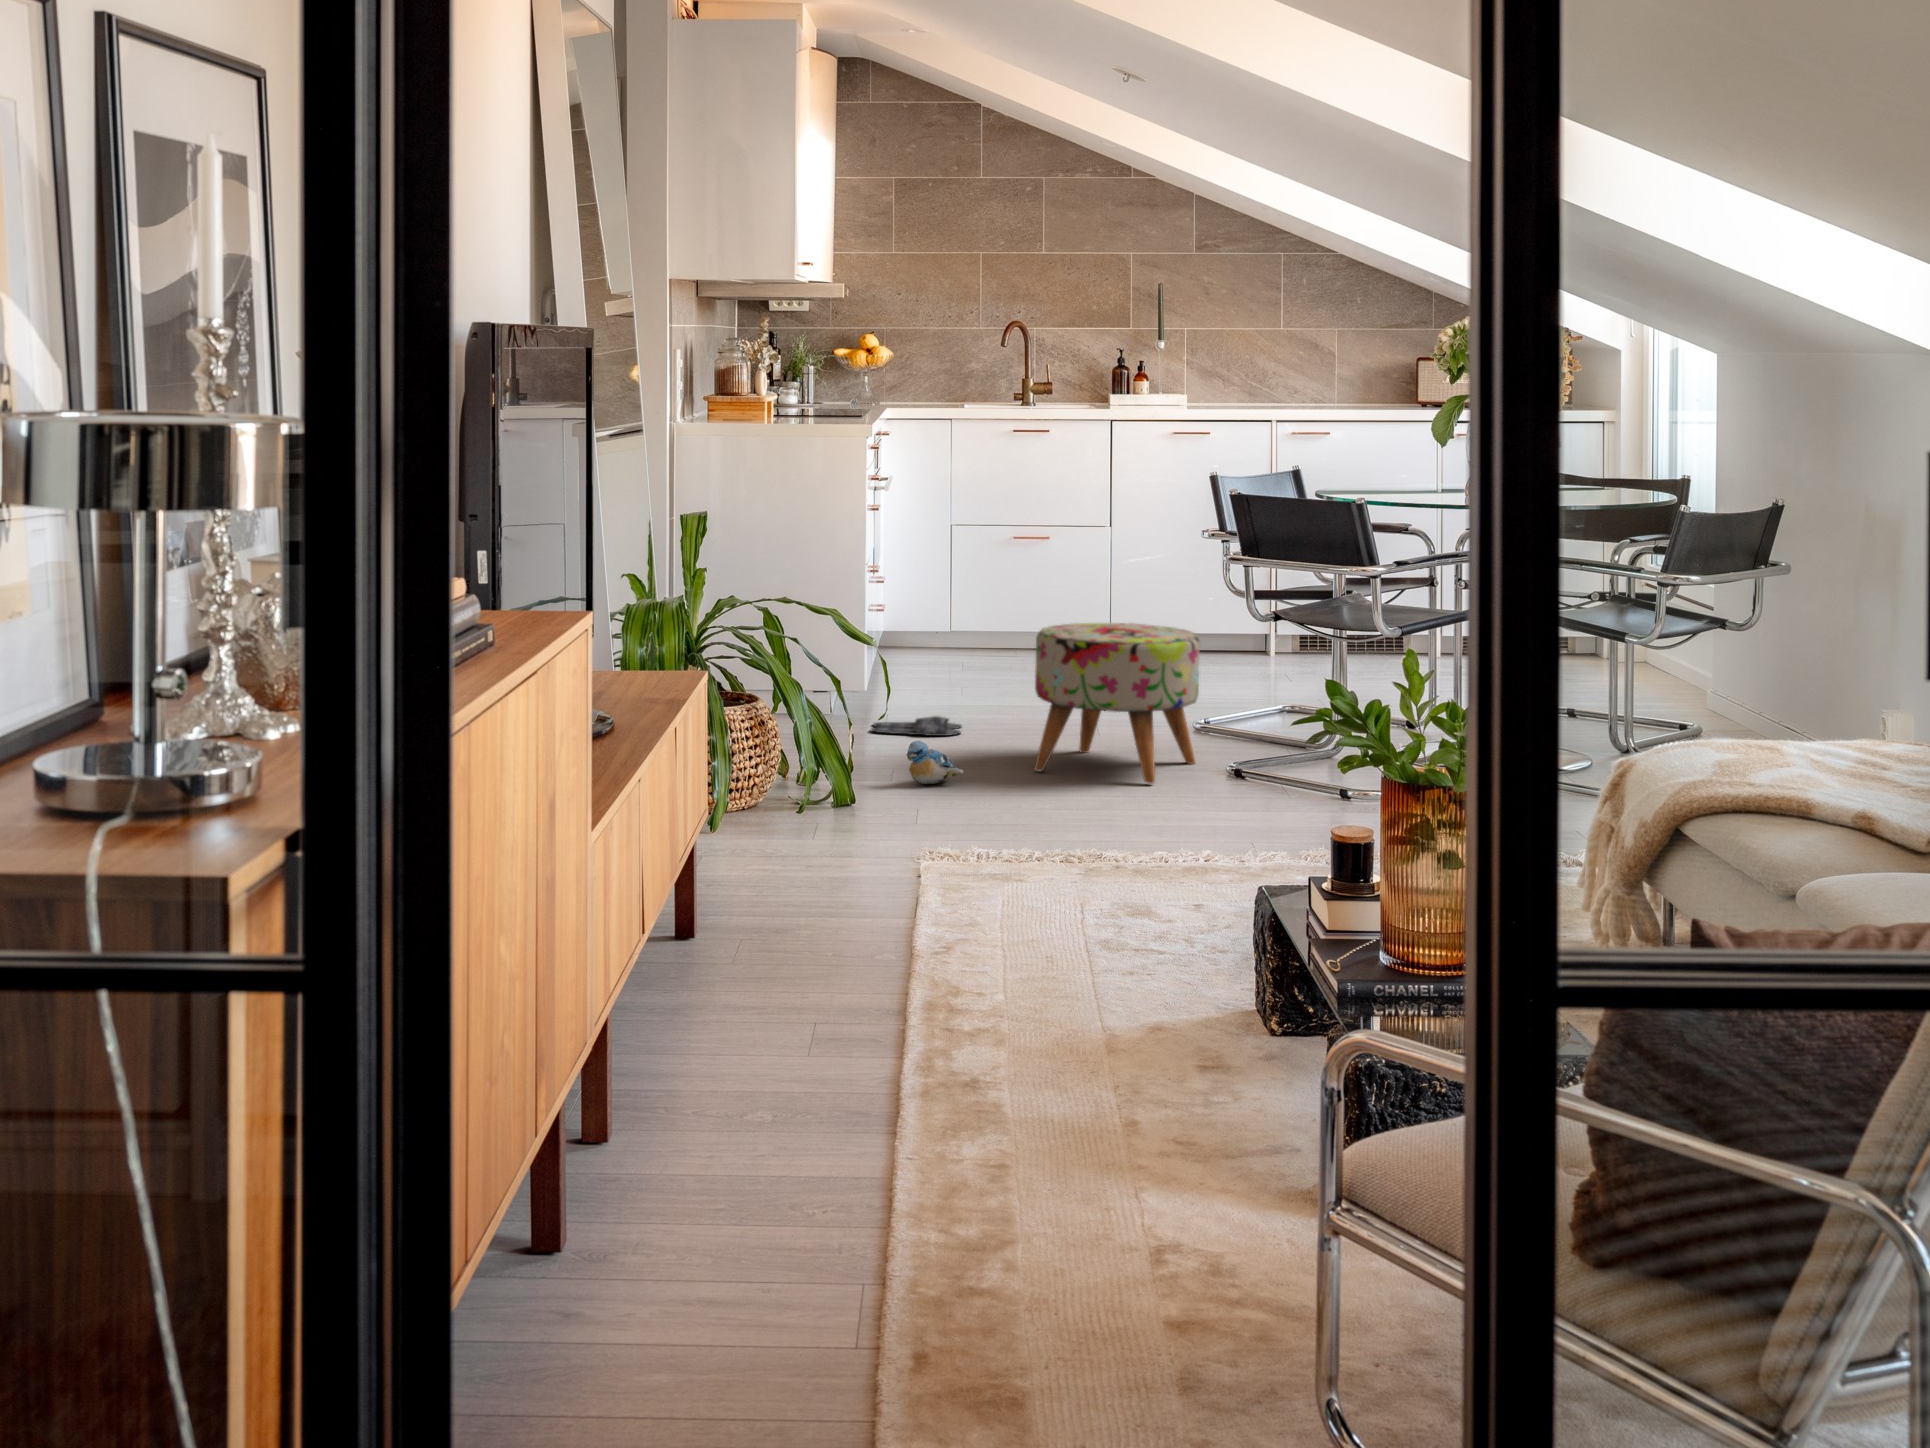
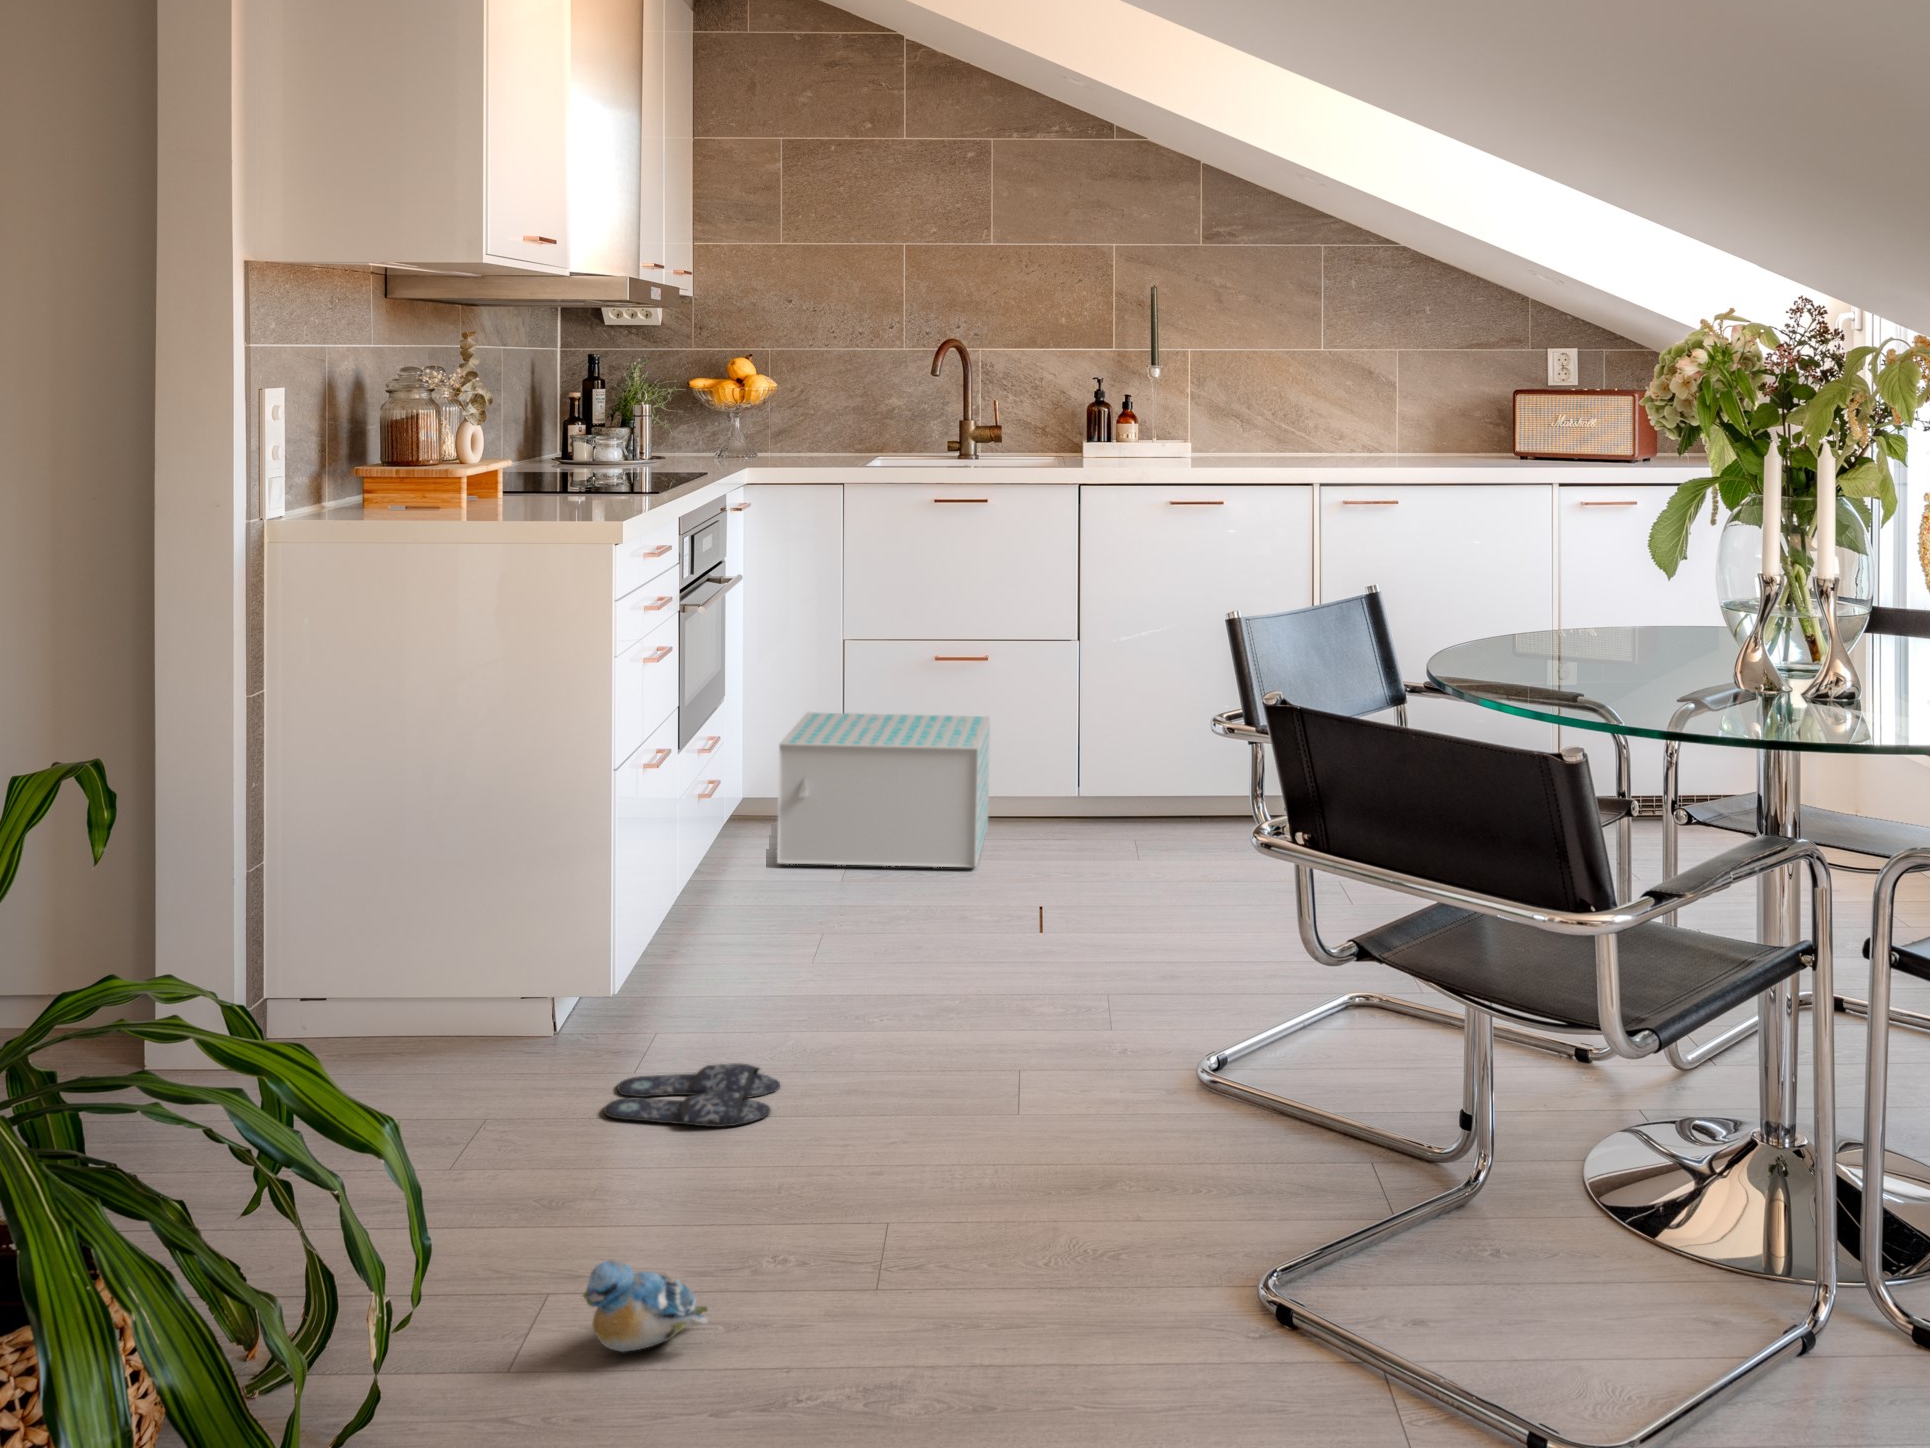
storage box: none [921,569,1053,660] -> present [777,712,990,867]
ottoman: present [1034,623,1200,784] -> none [872,934,1203,1328]

